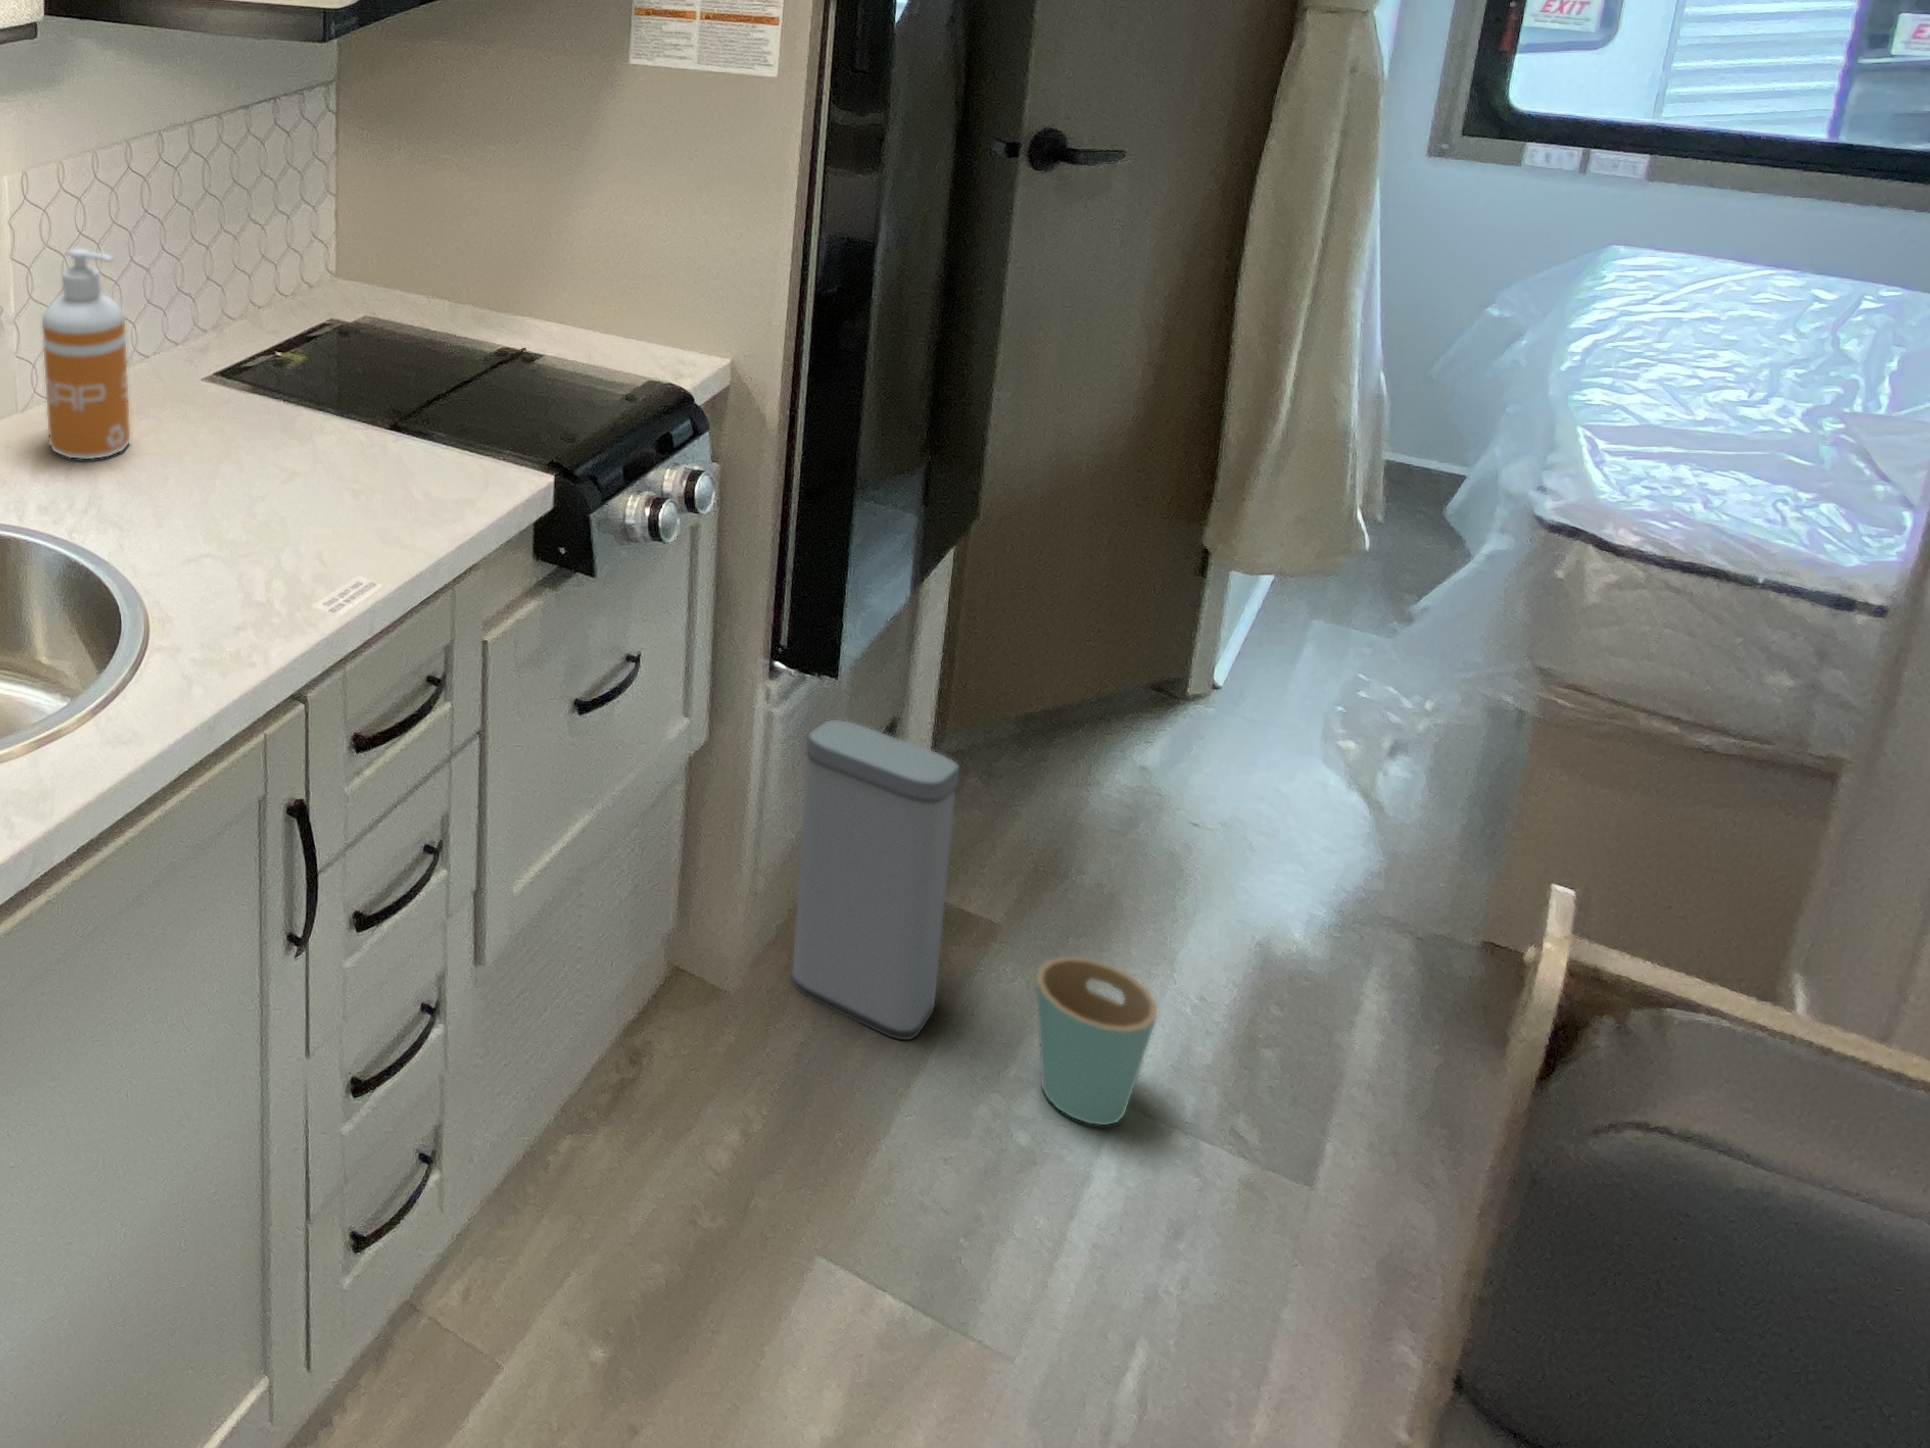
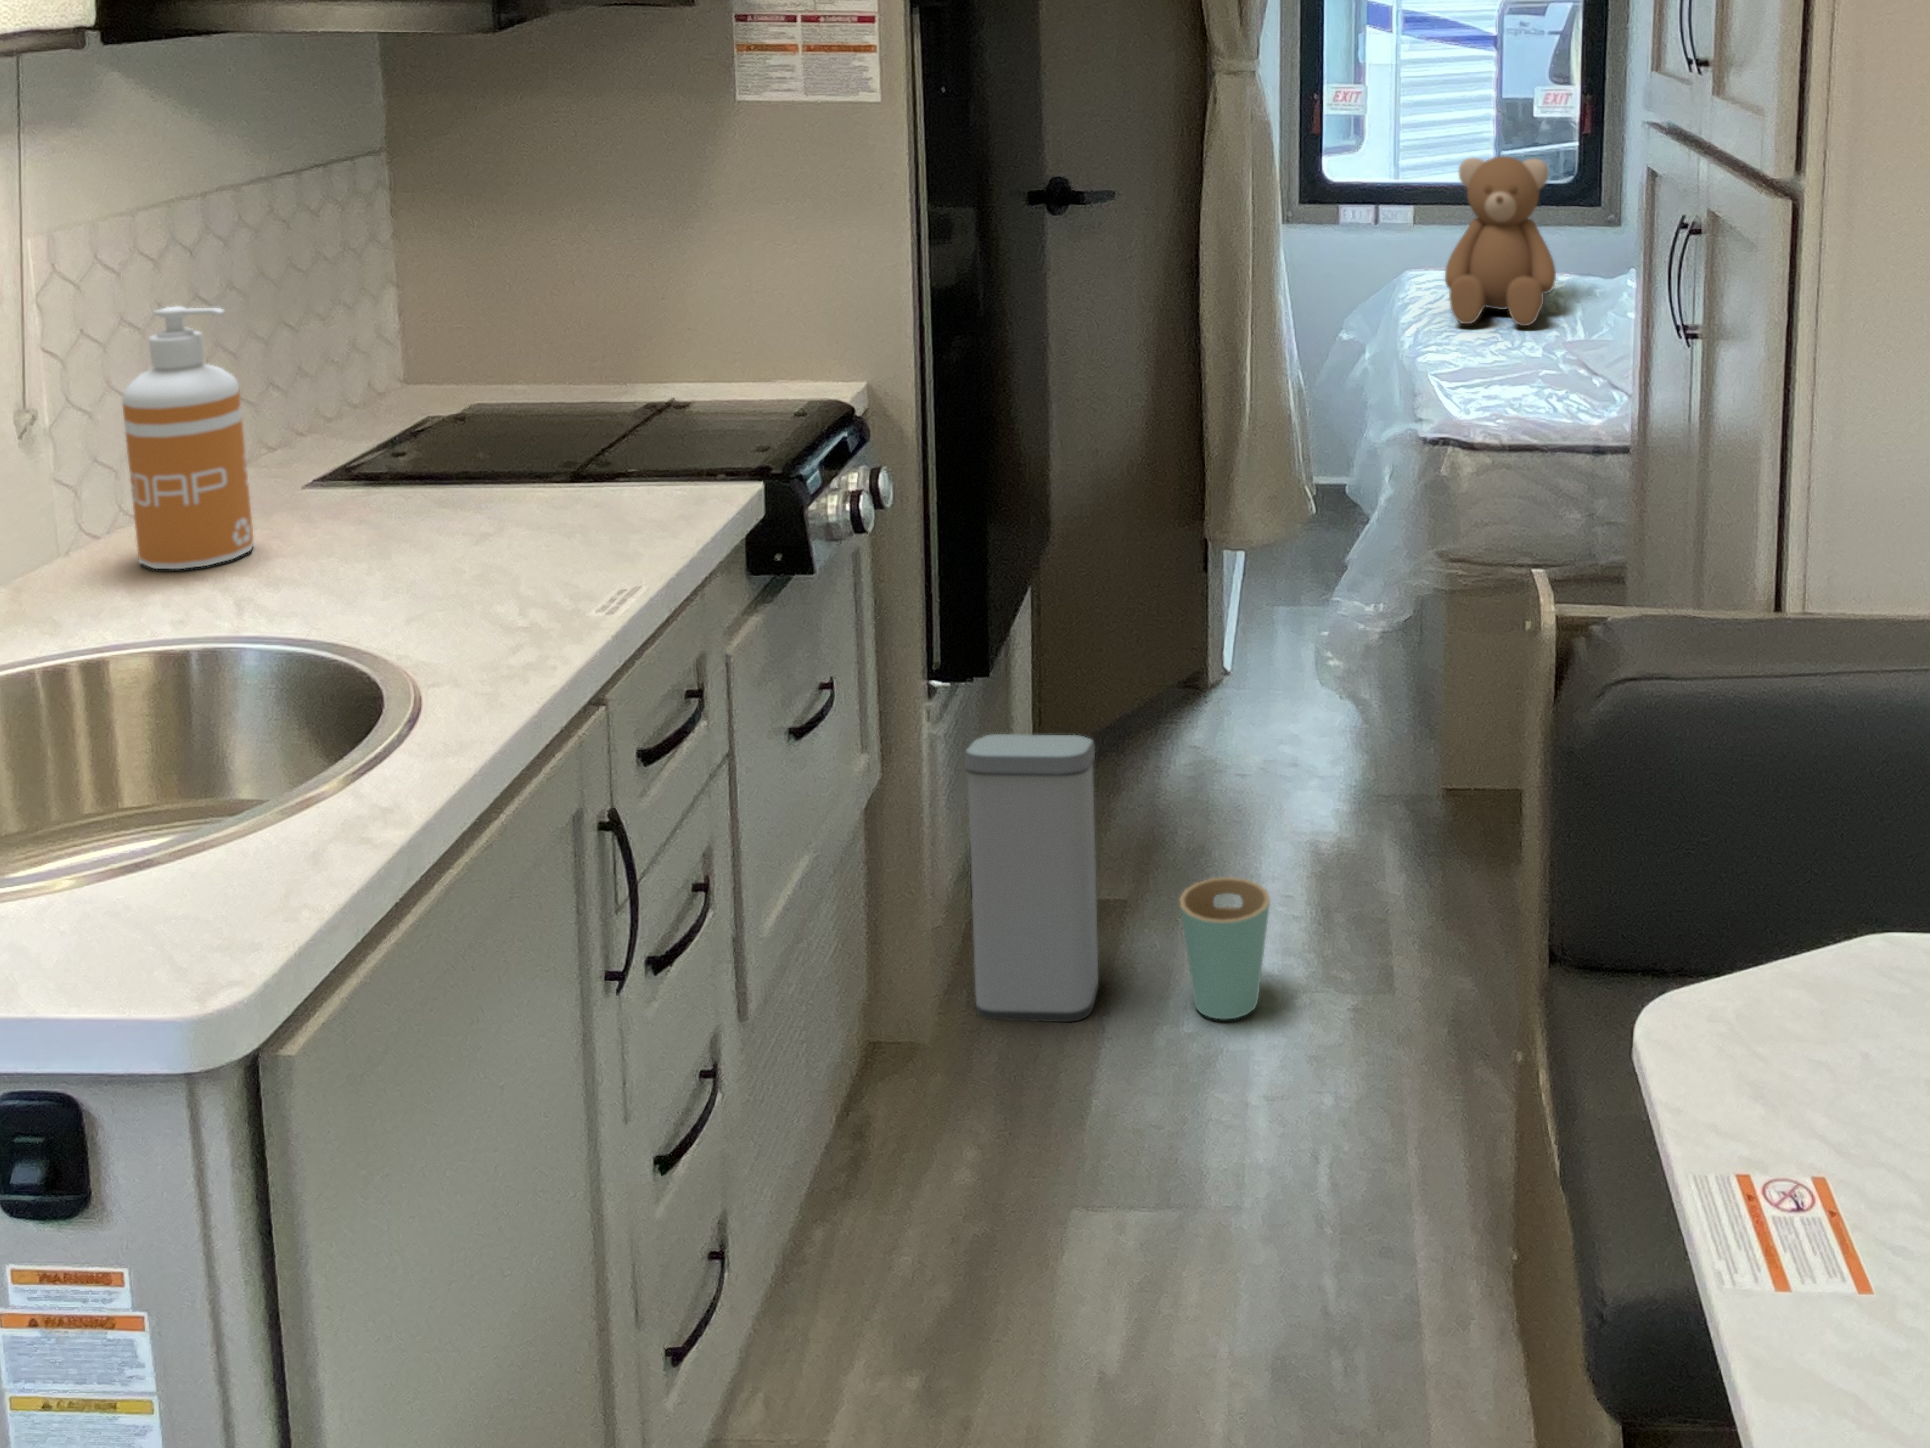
teddy bear: none [1649,130,1883,374] -> present [1445,156,1556,326]

